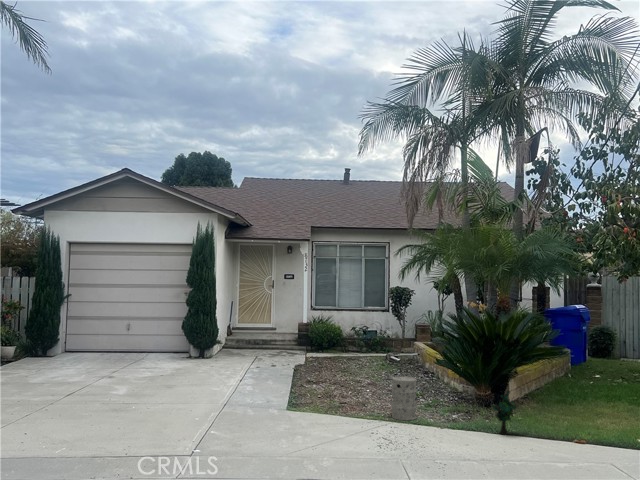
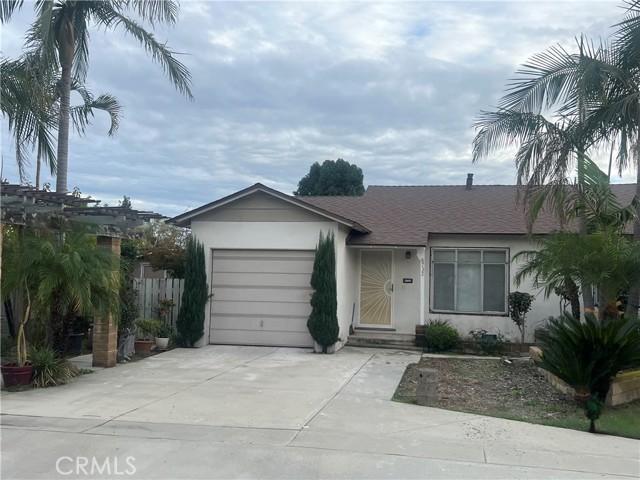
trash can: present [391,376,417,420] -> present [416,368,439,406]

